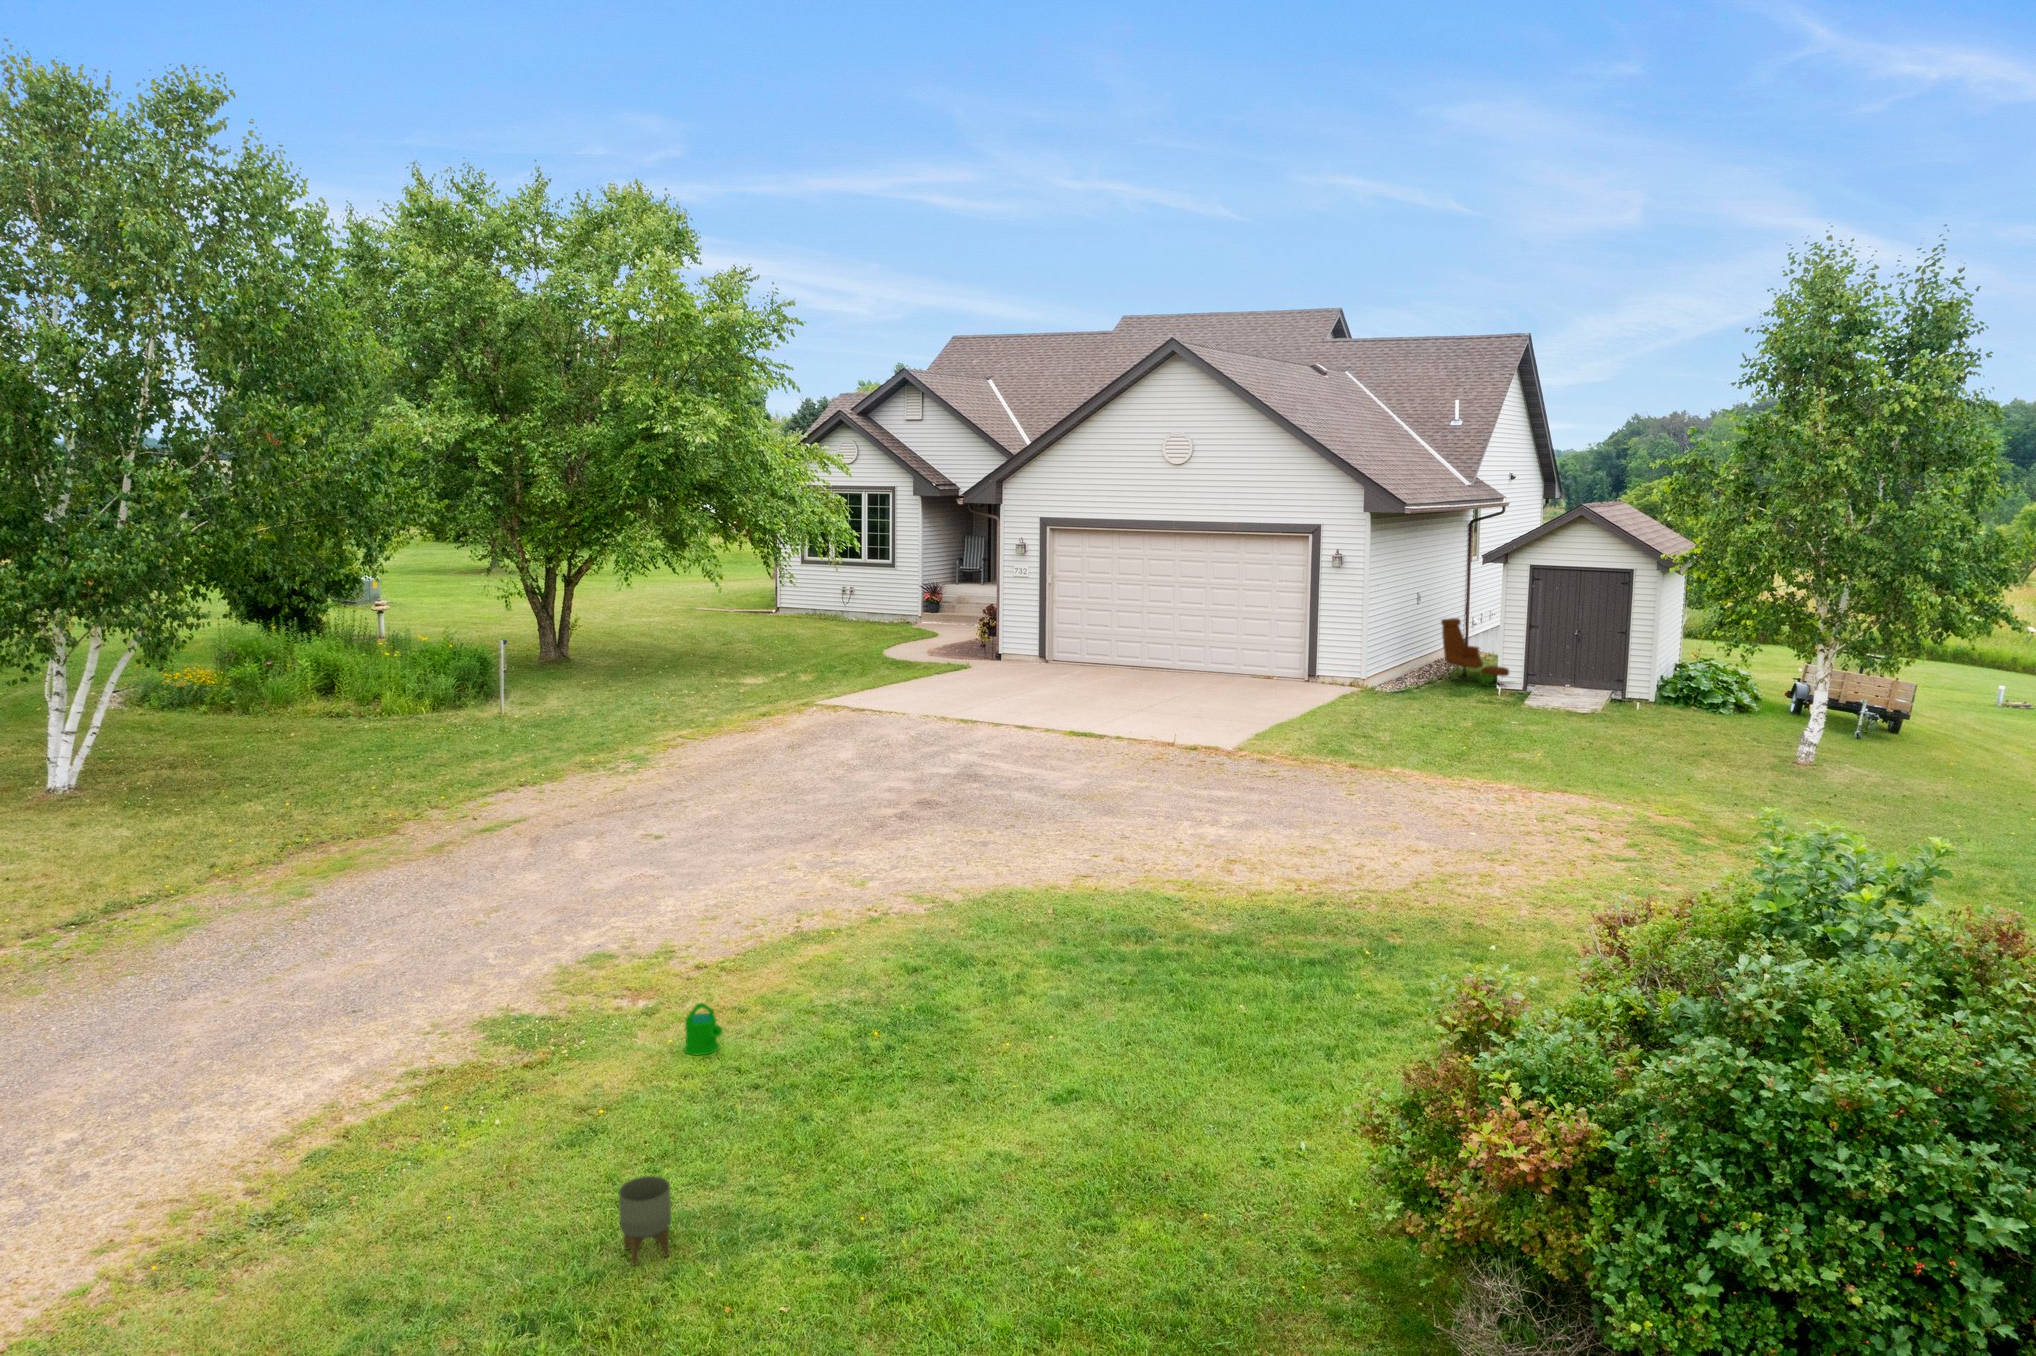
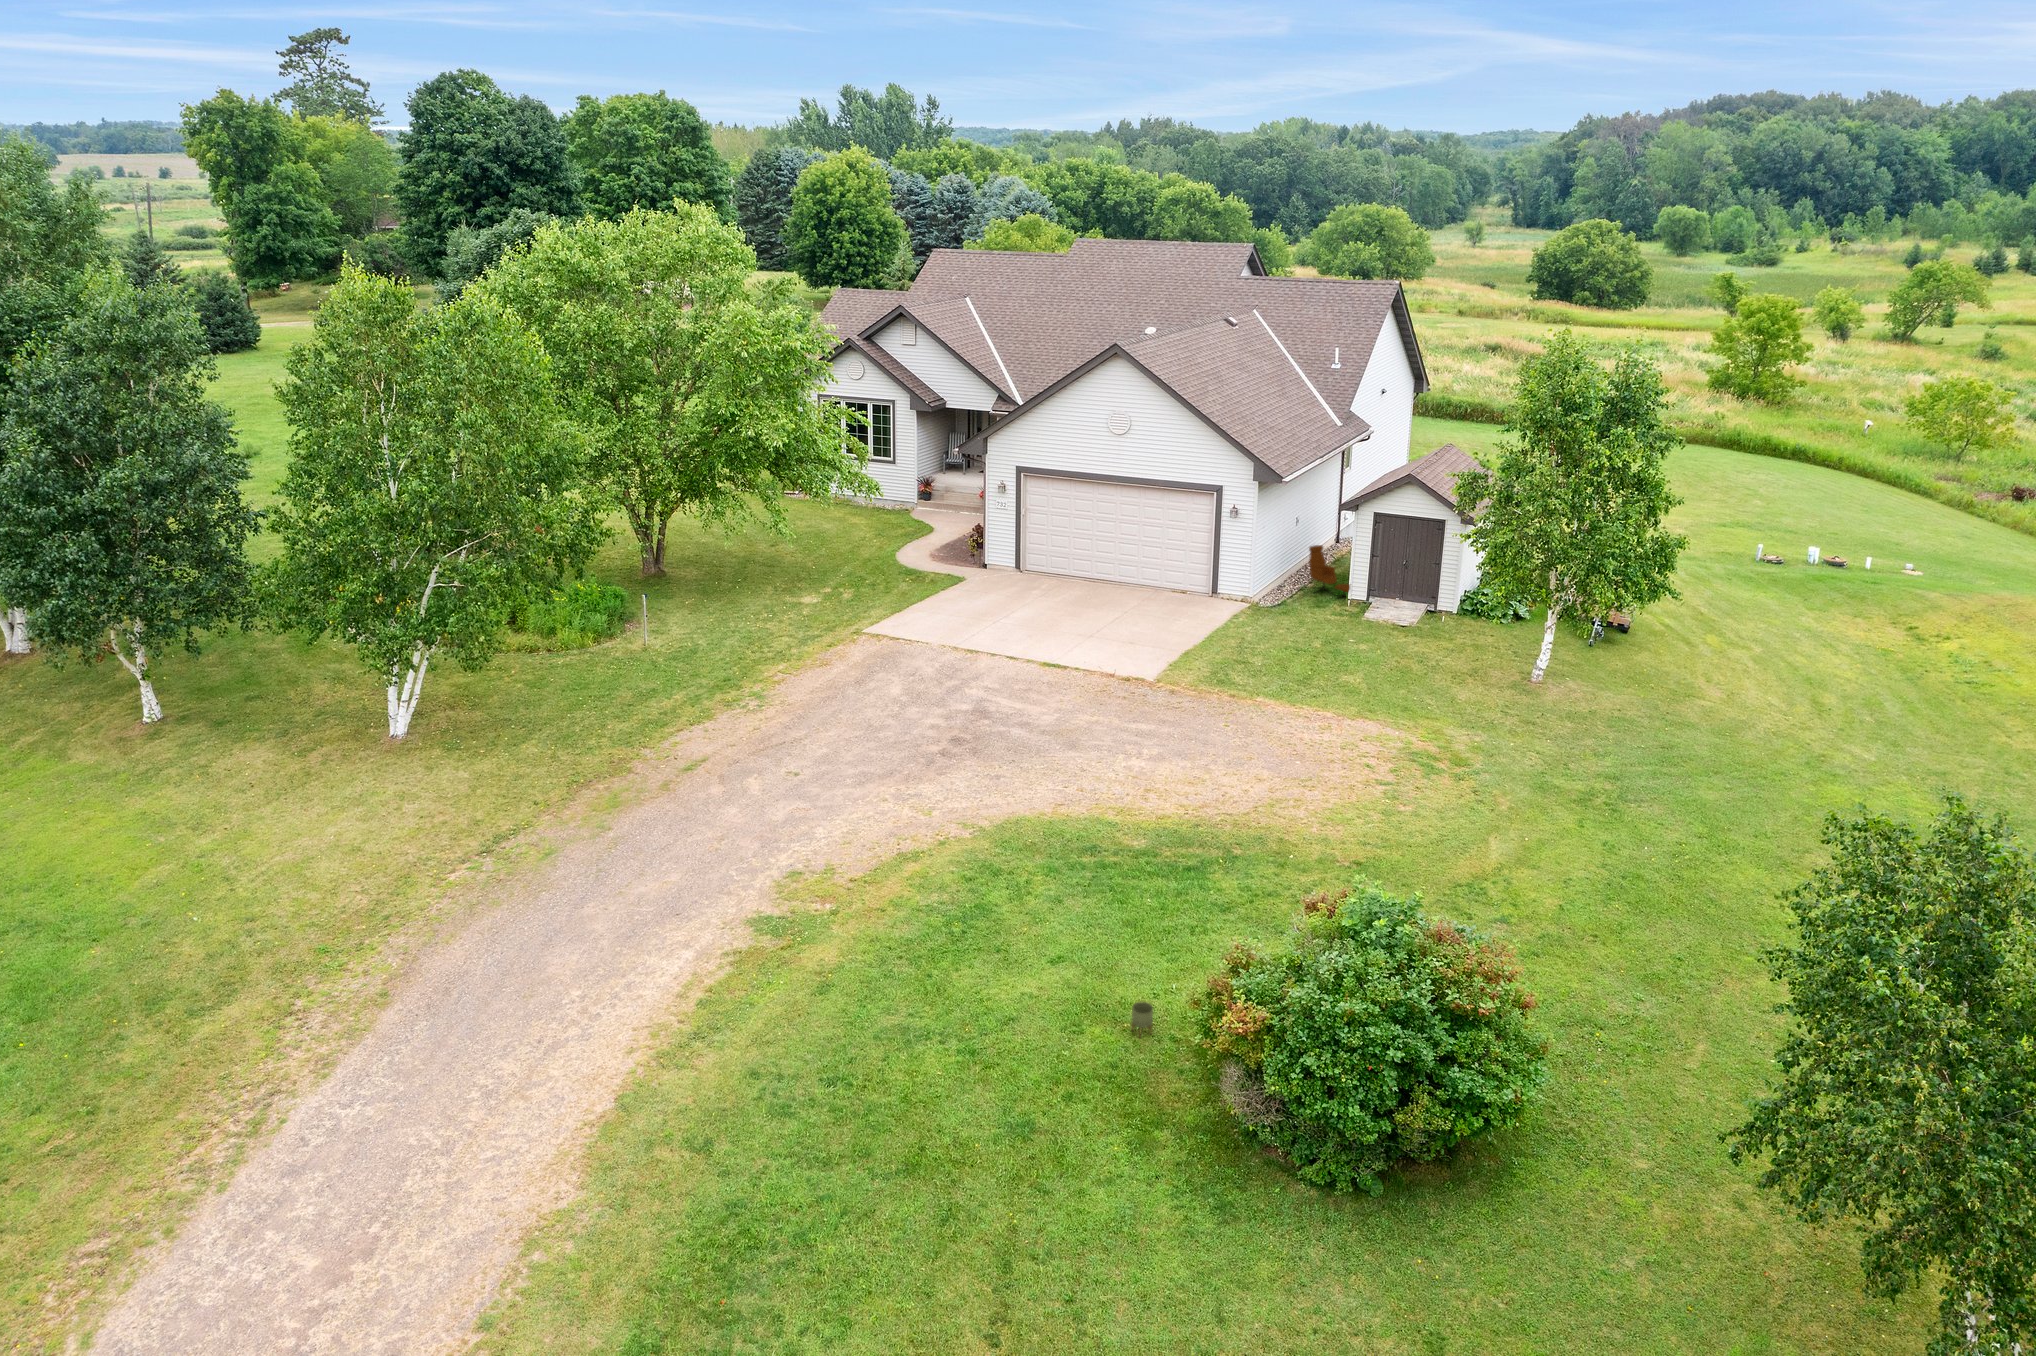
watering can: present [683,1003,722,1055] -> none [856,912,879,939]
planter: present [619,1176,671,1266] -> present [1131,1002,1153,1037]

